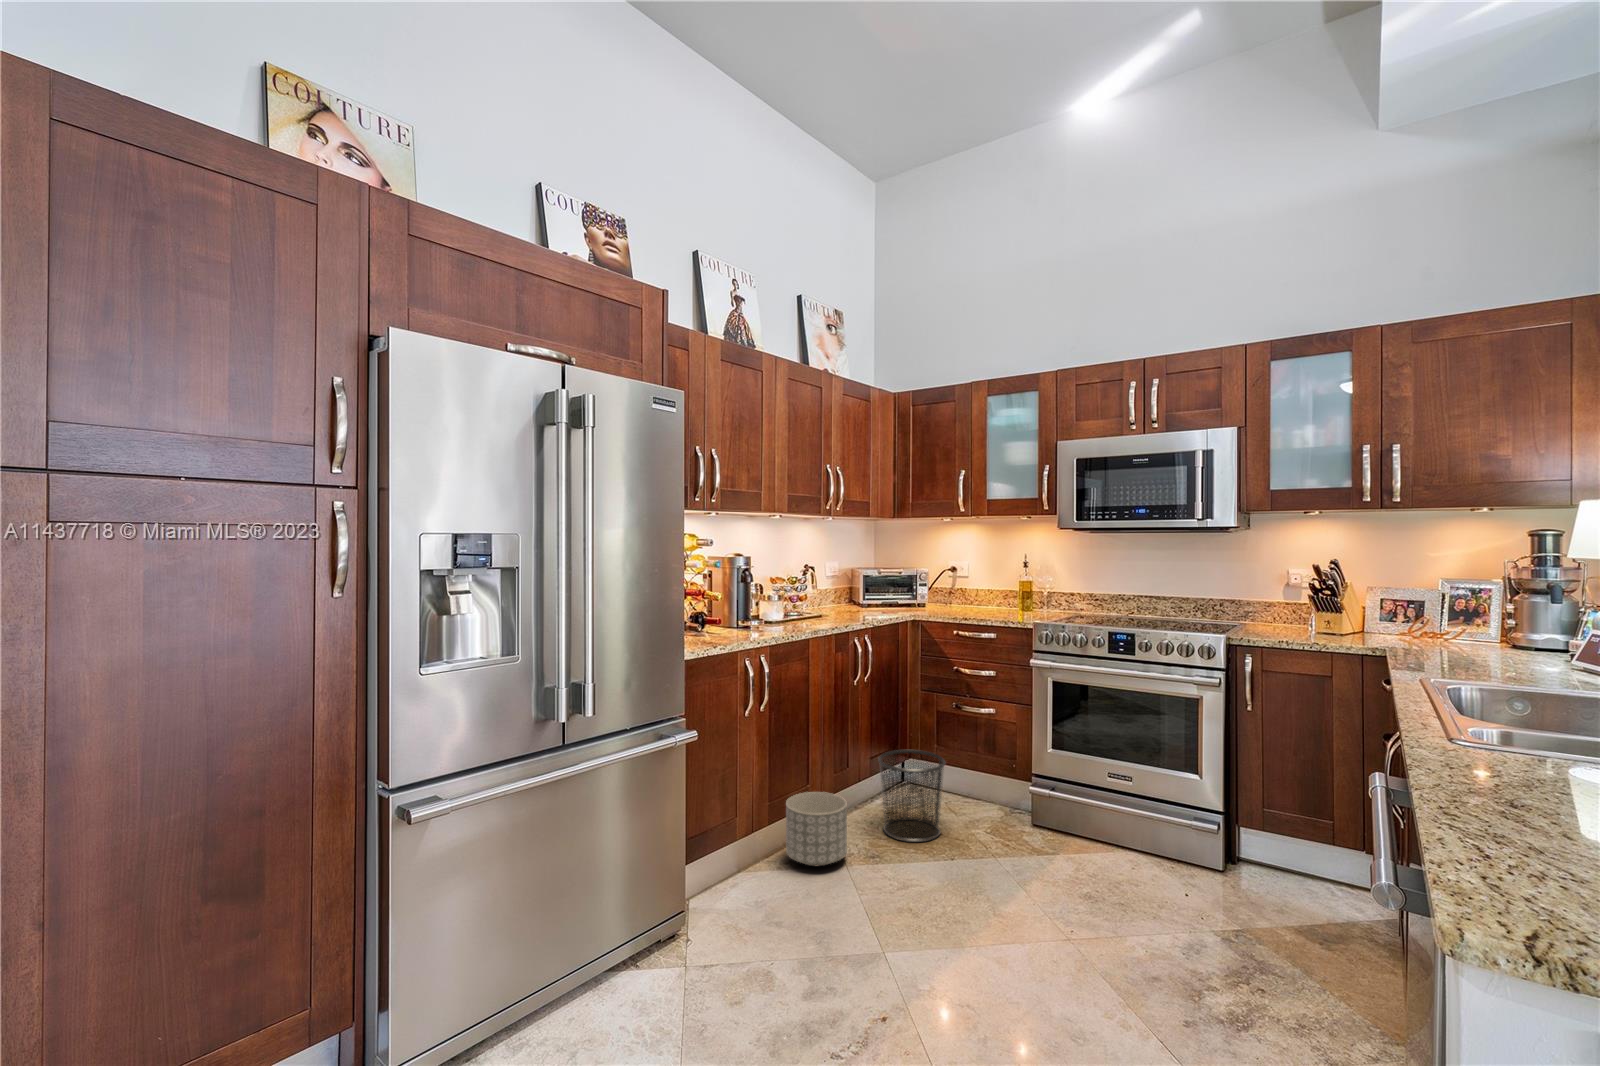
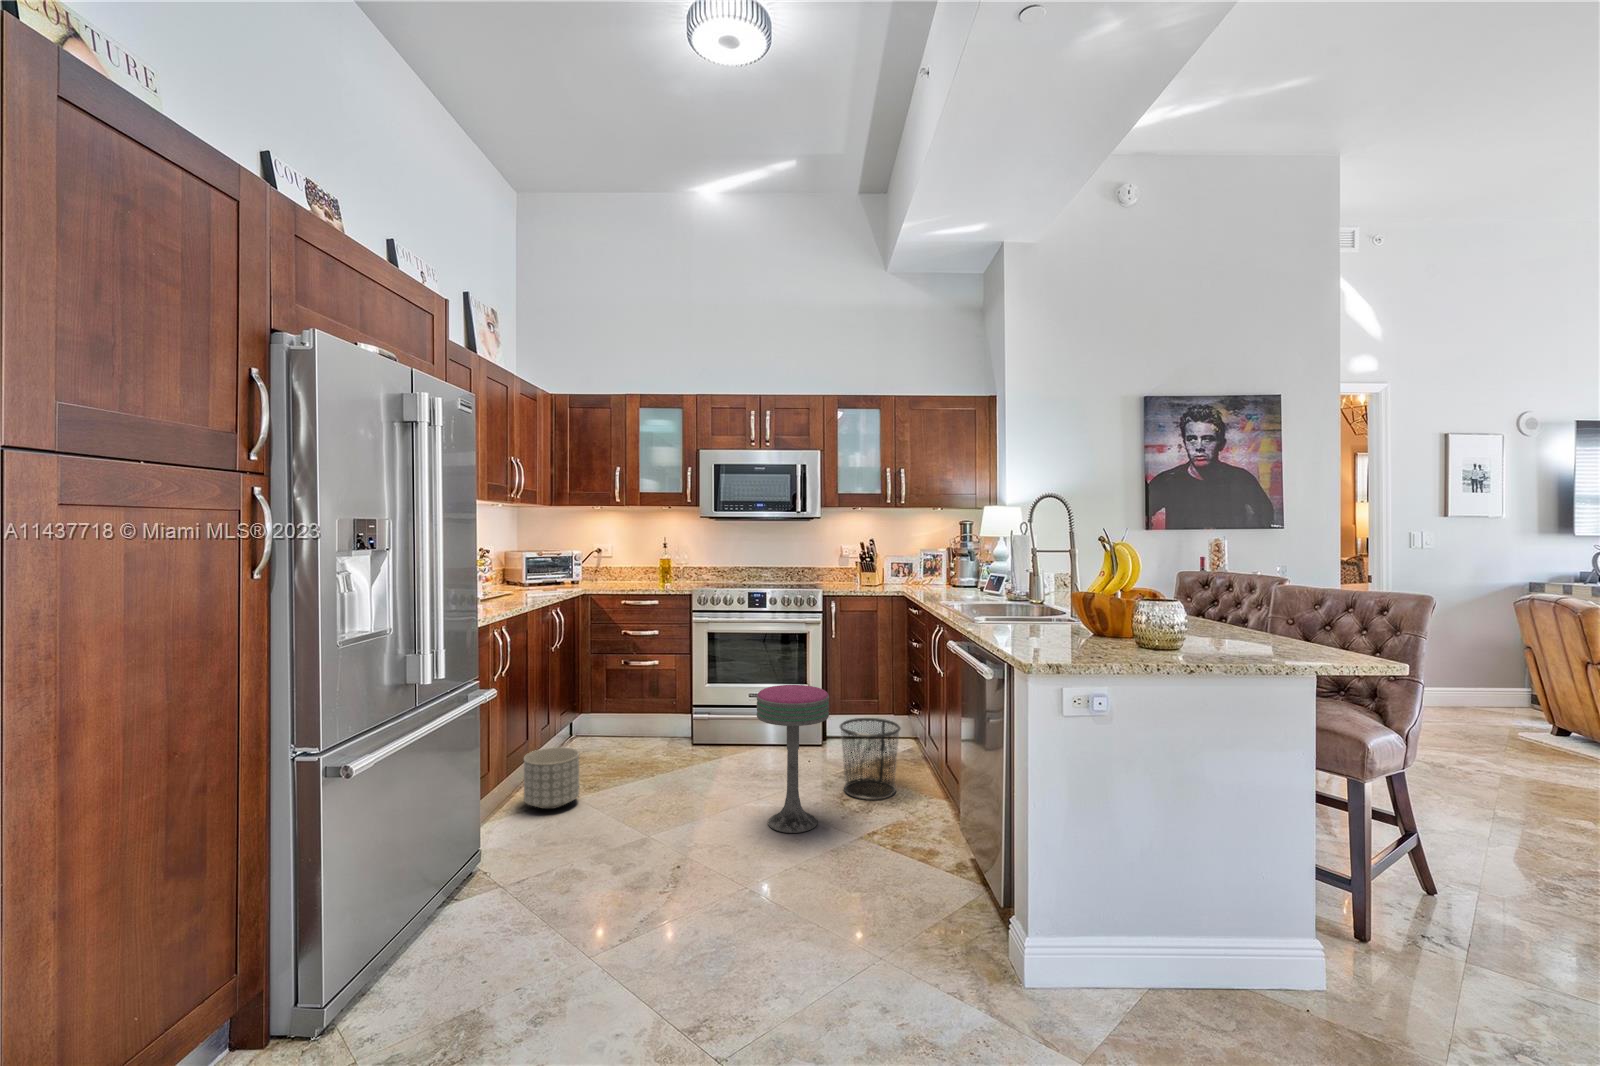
trash can: present [878,750,946,842] -> present [840,718,901,800]
bar stool: none [1023,776,1144,1023] -> present [757,685,829,833]

